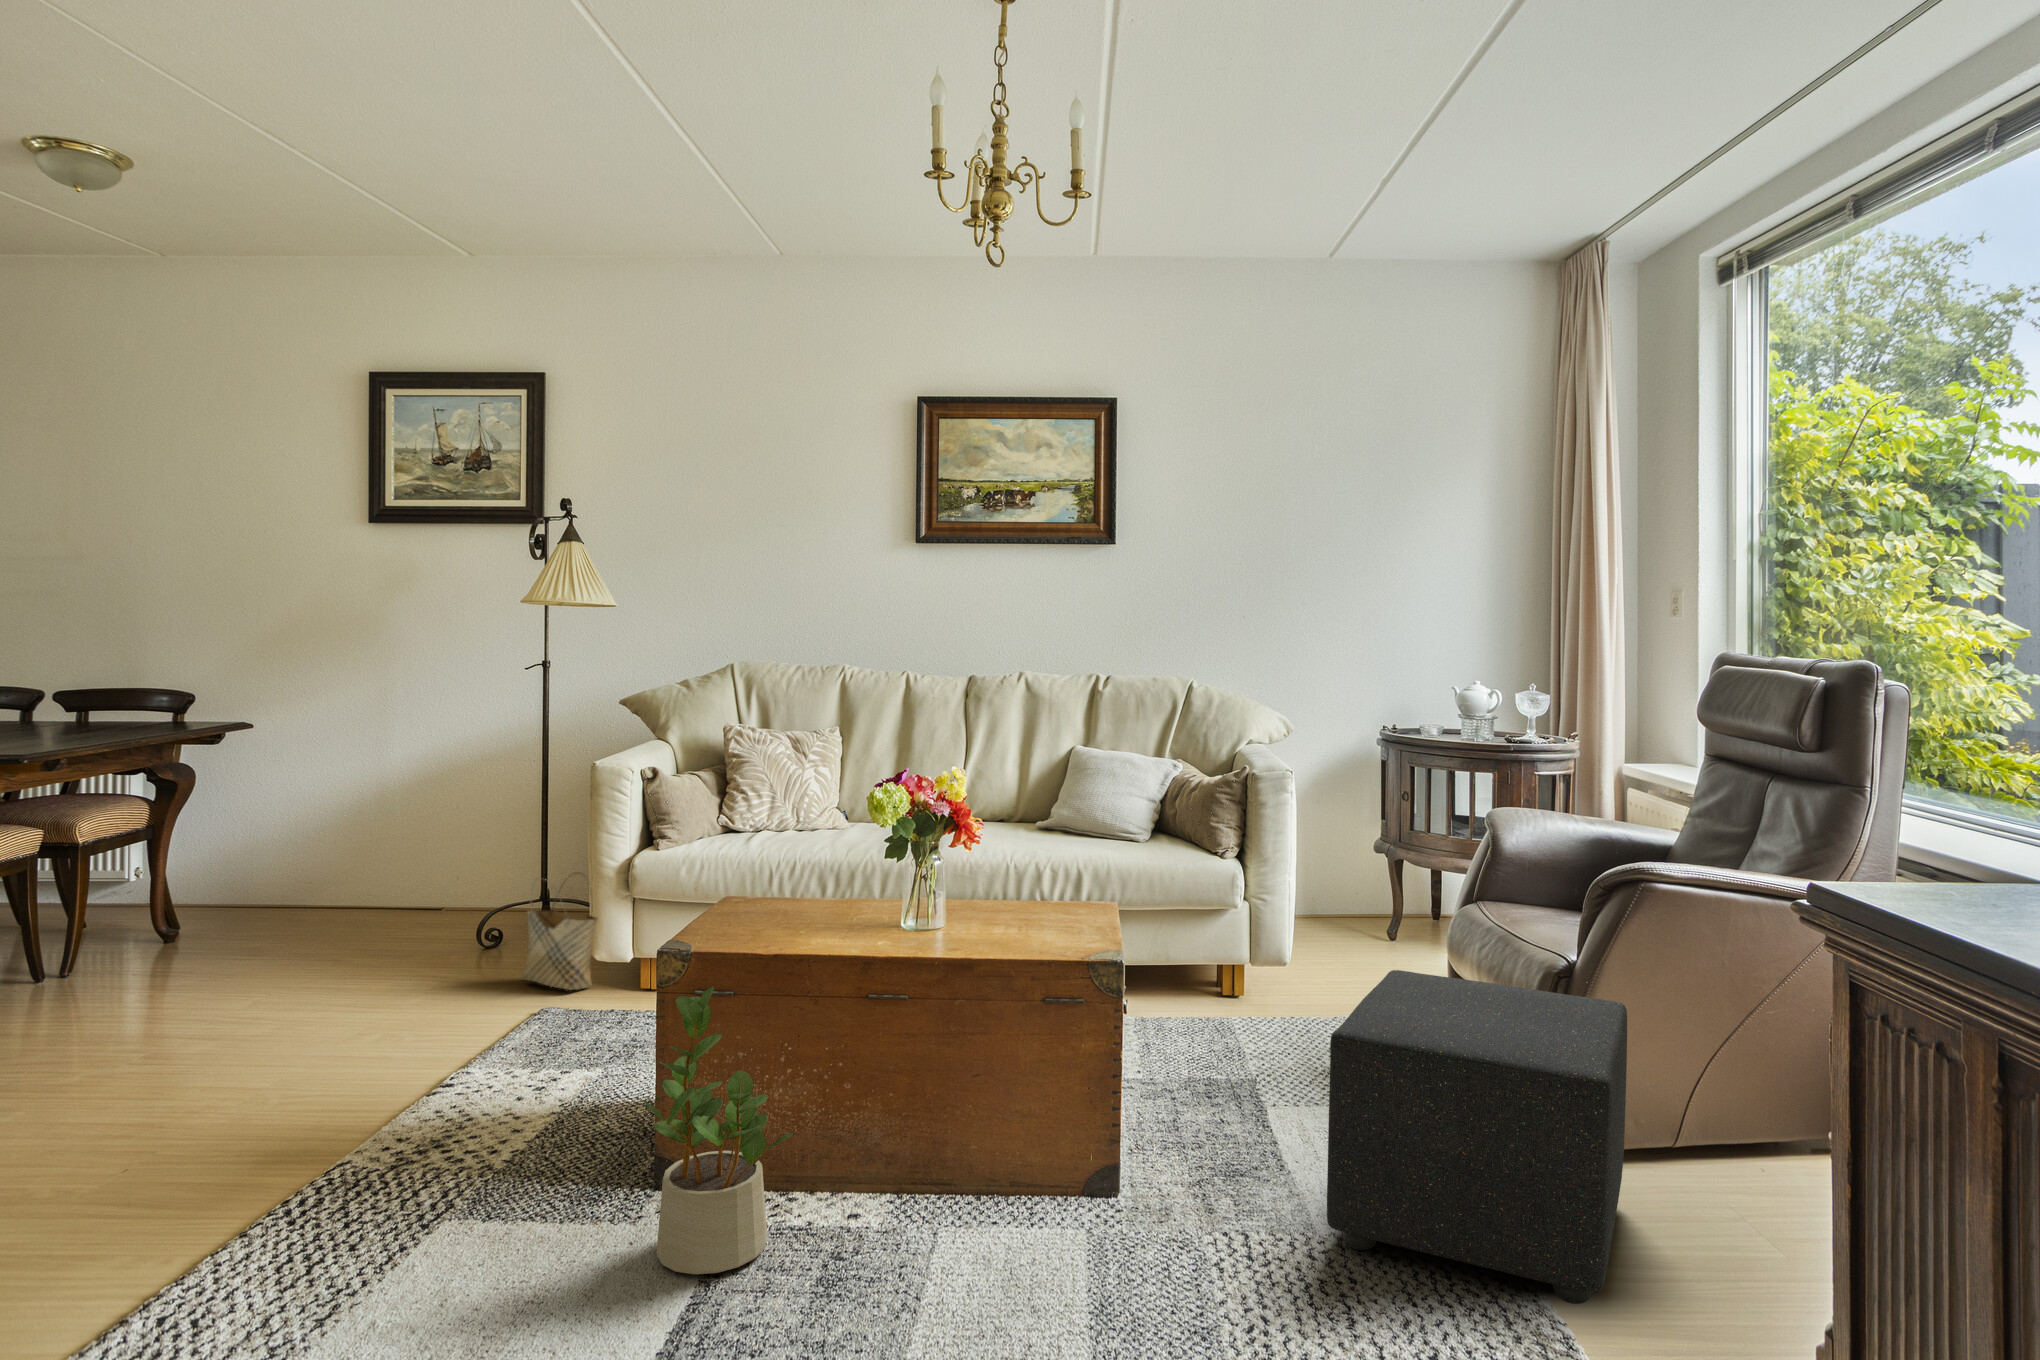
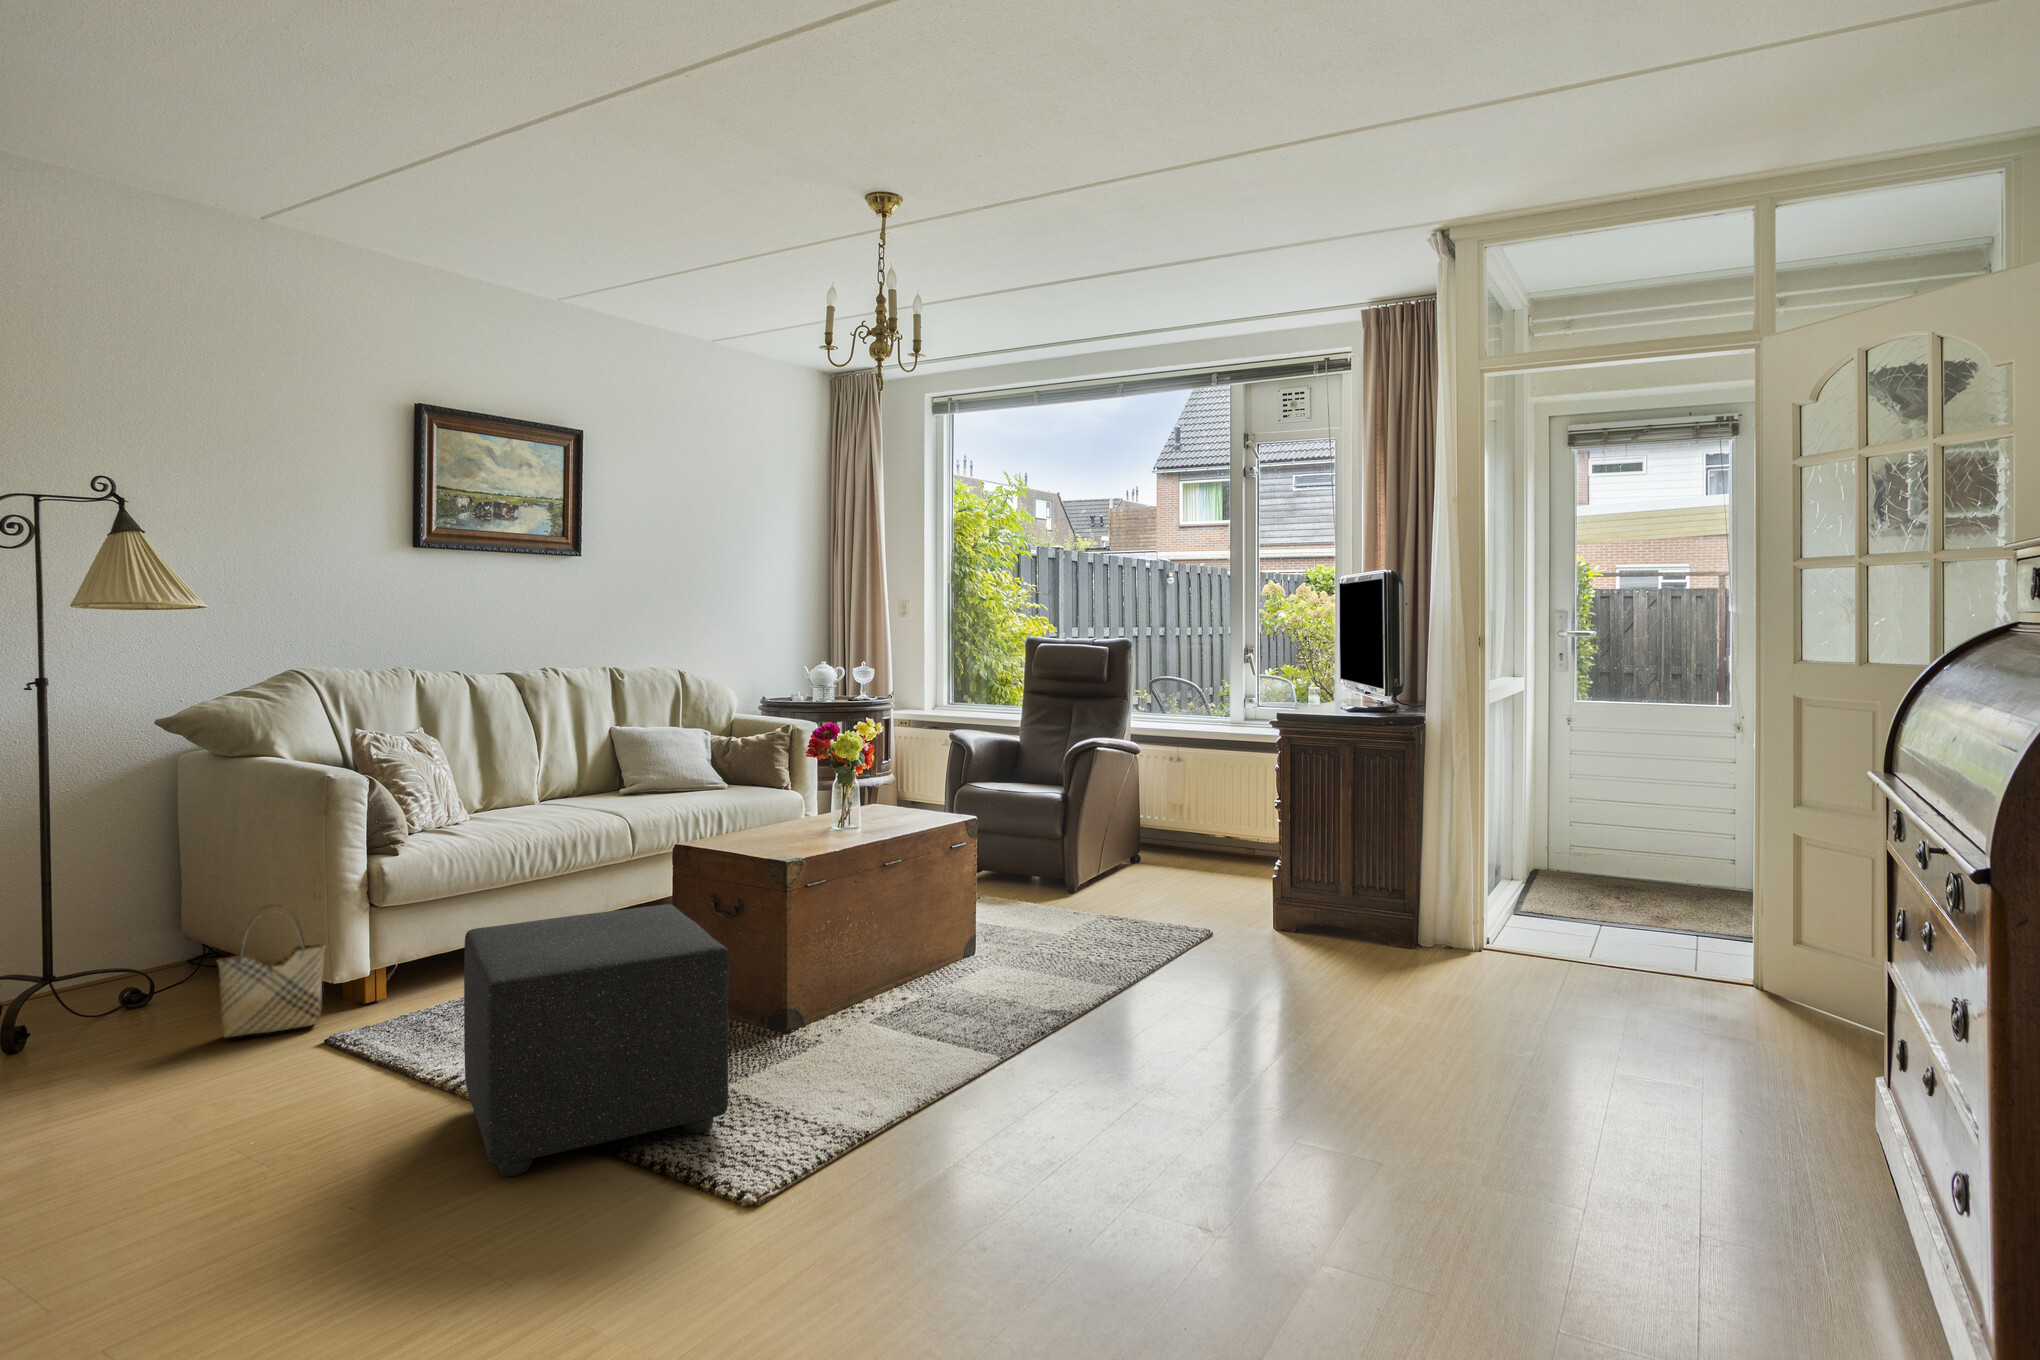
ottoman: present [1327,970,1627,1304] -> present [464,904,729,1176]
potted plant: present [641,986,794,1274] -> none [893,855,987,1041]

